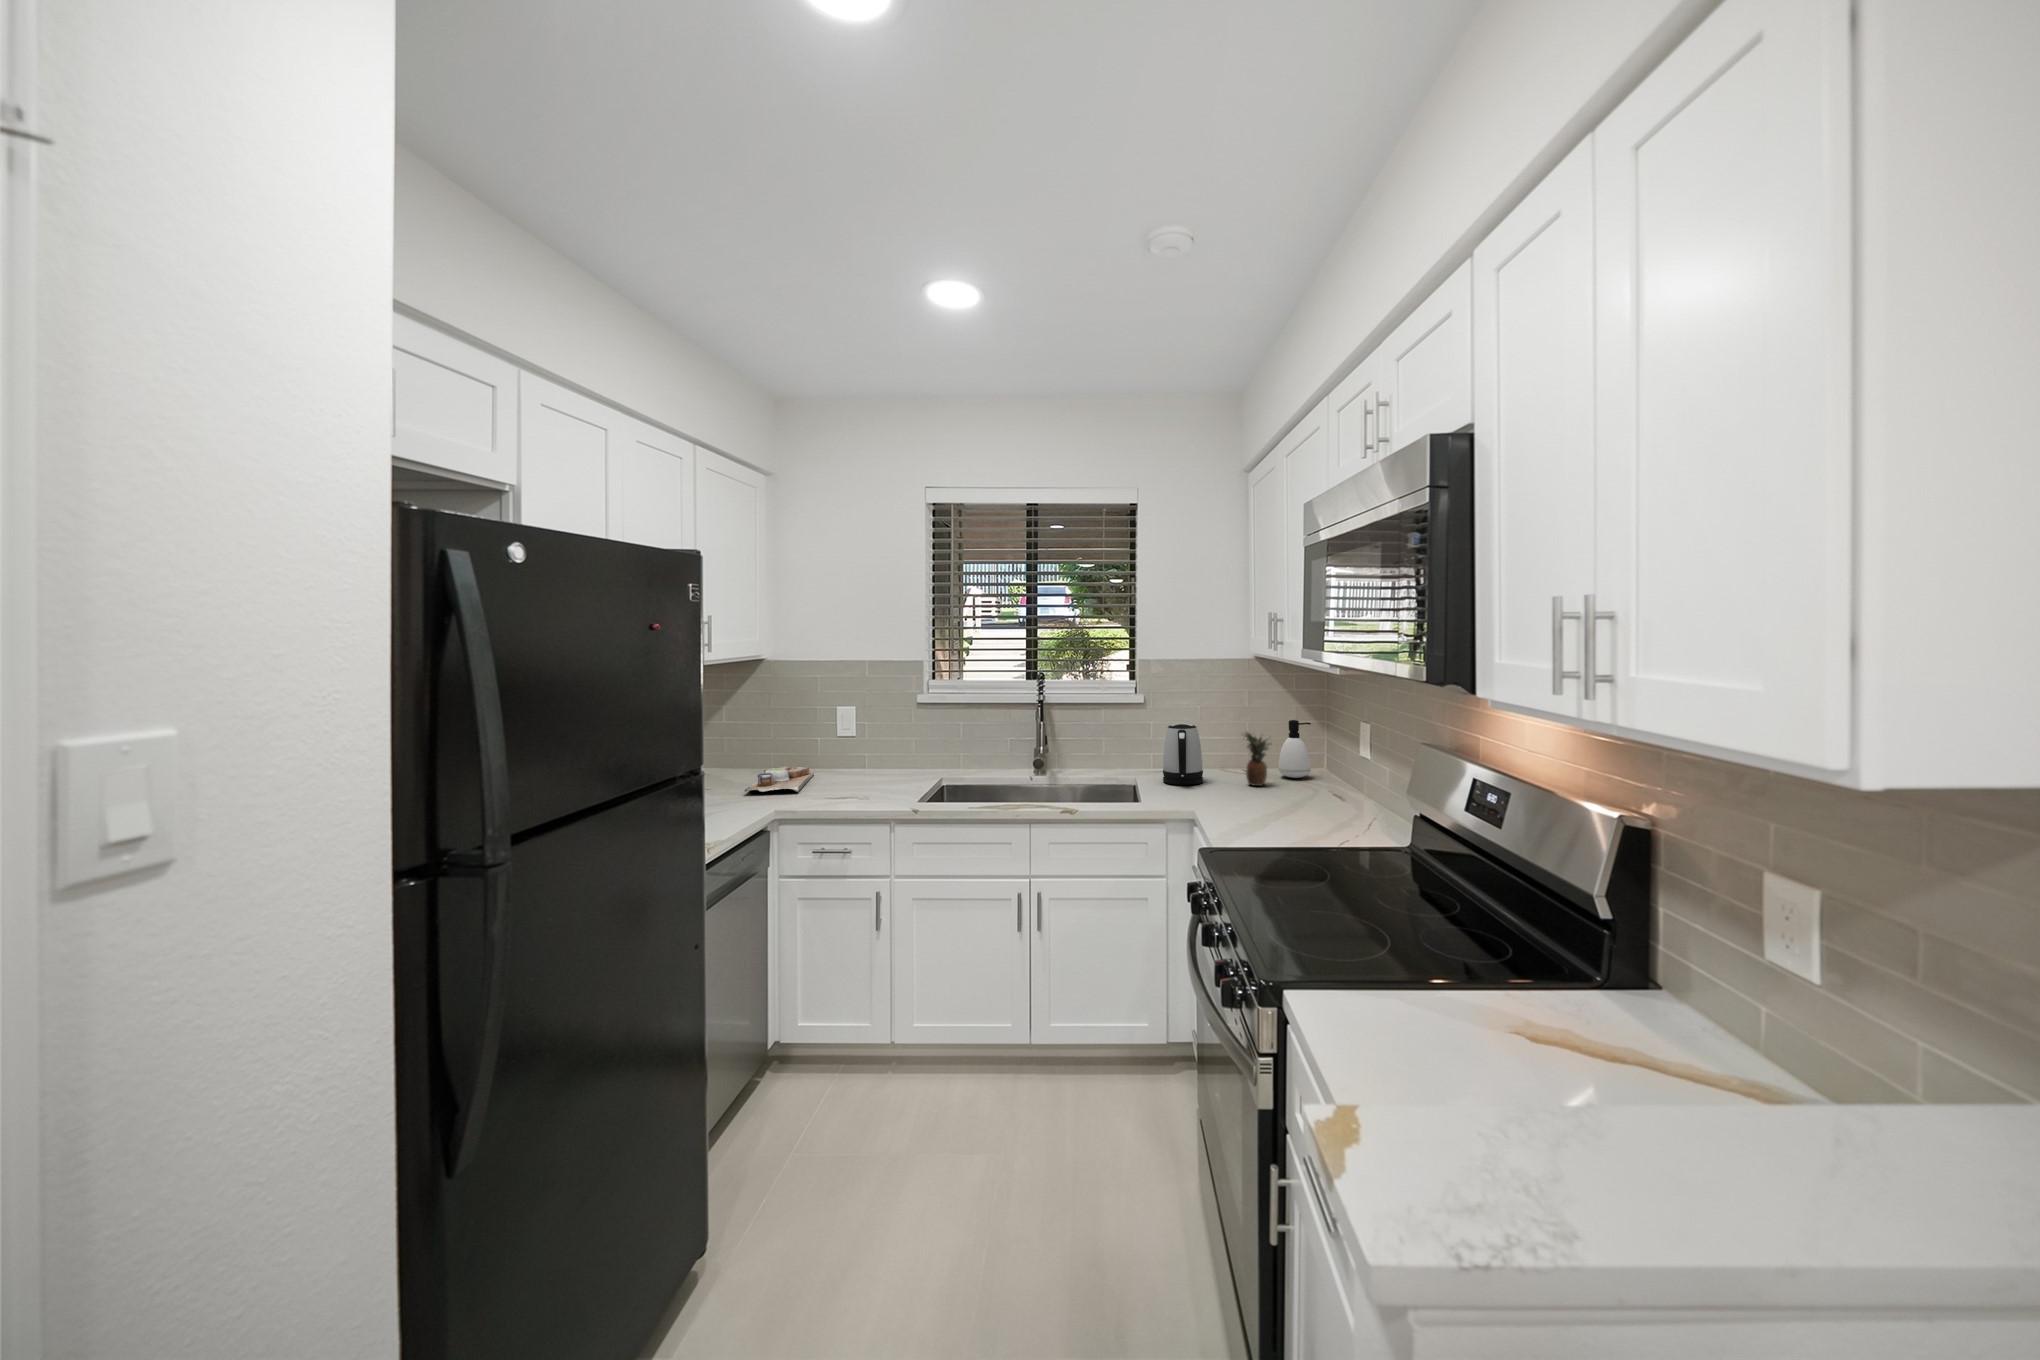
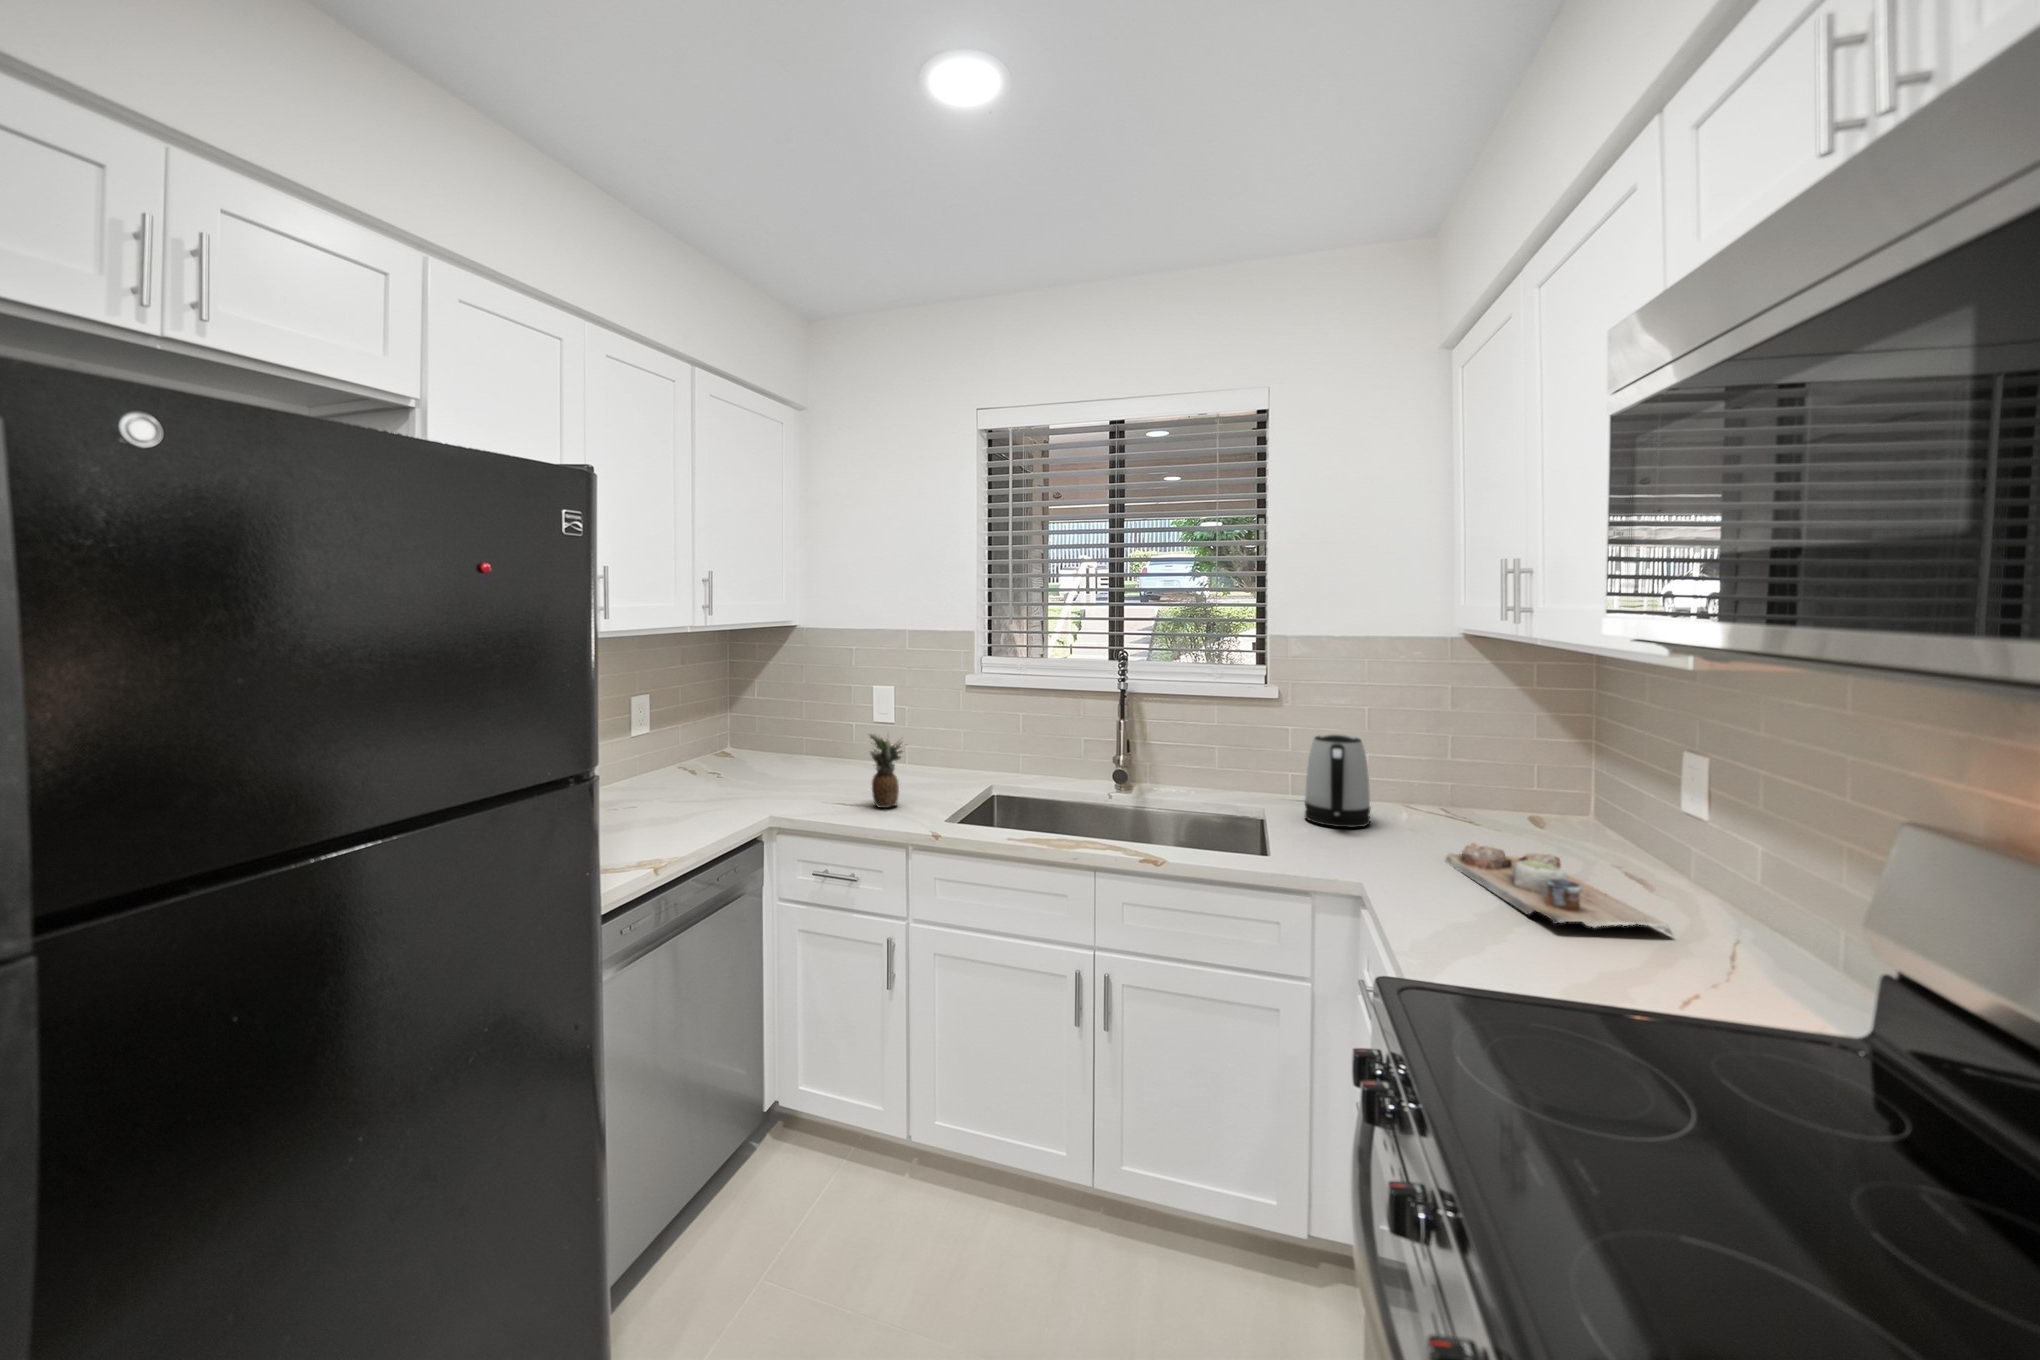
soap dispenser: present [1279,720,1311,778] -> none [1502,738,1565,830]
fruit: present [1241,732,1272,786] -> present [869,734,903,808]
cutting board: present [745,766,814,792] -> present [1446,843,1672,934]

